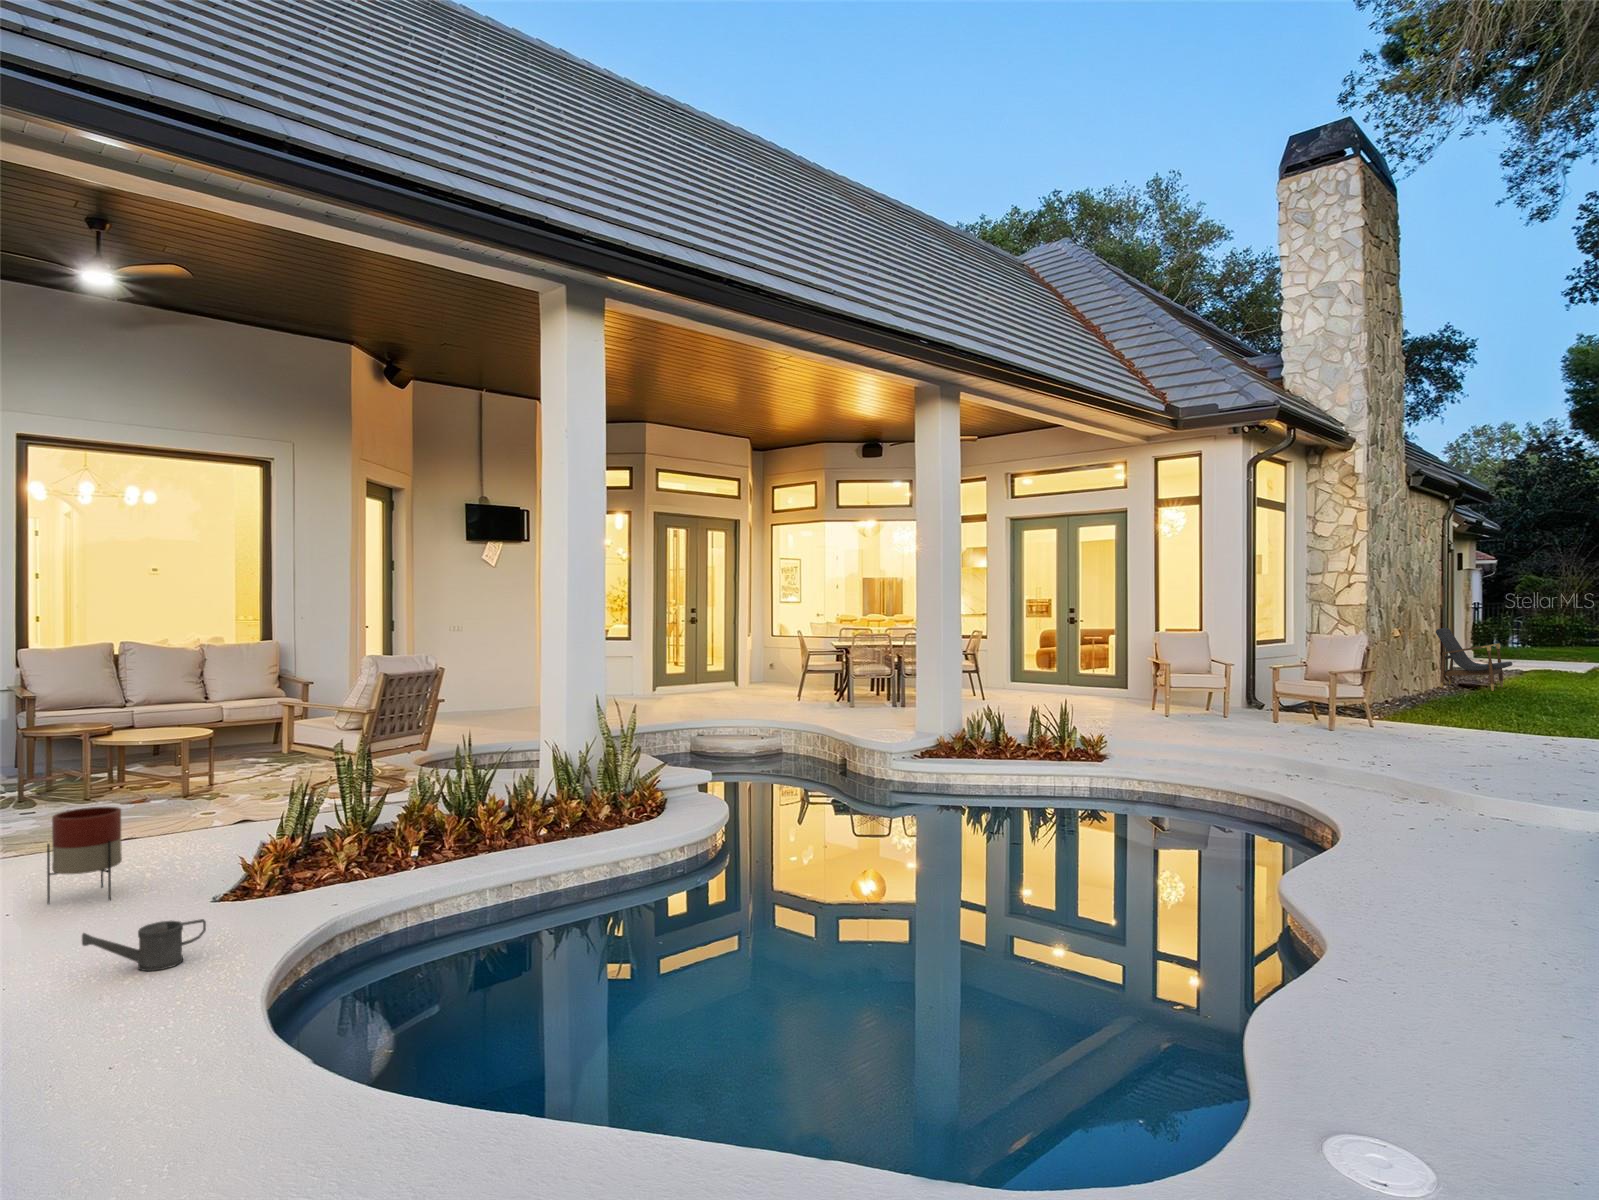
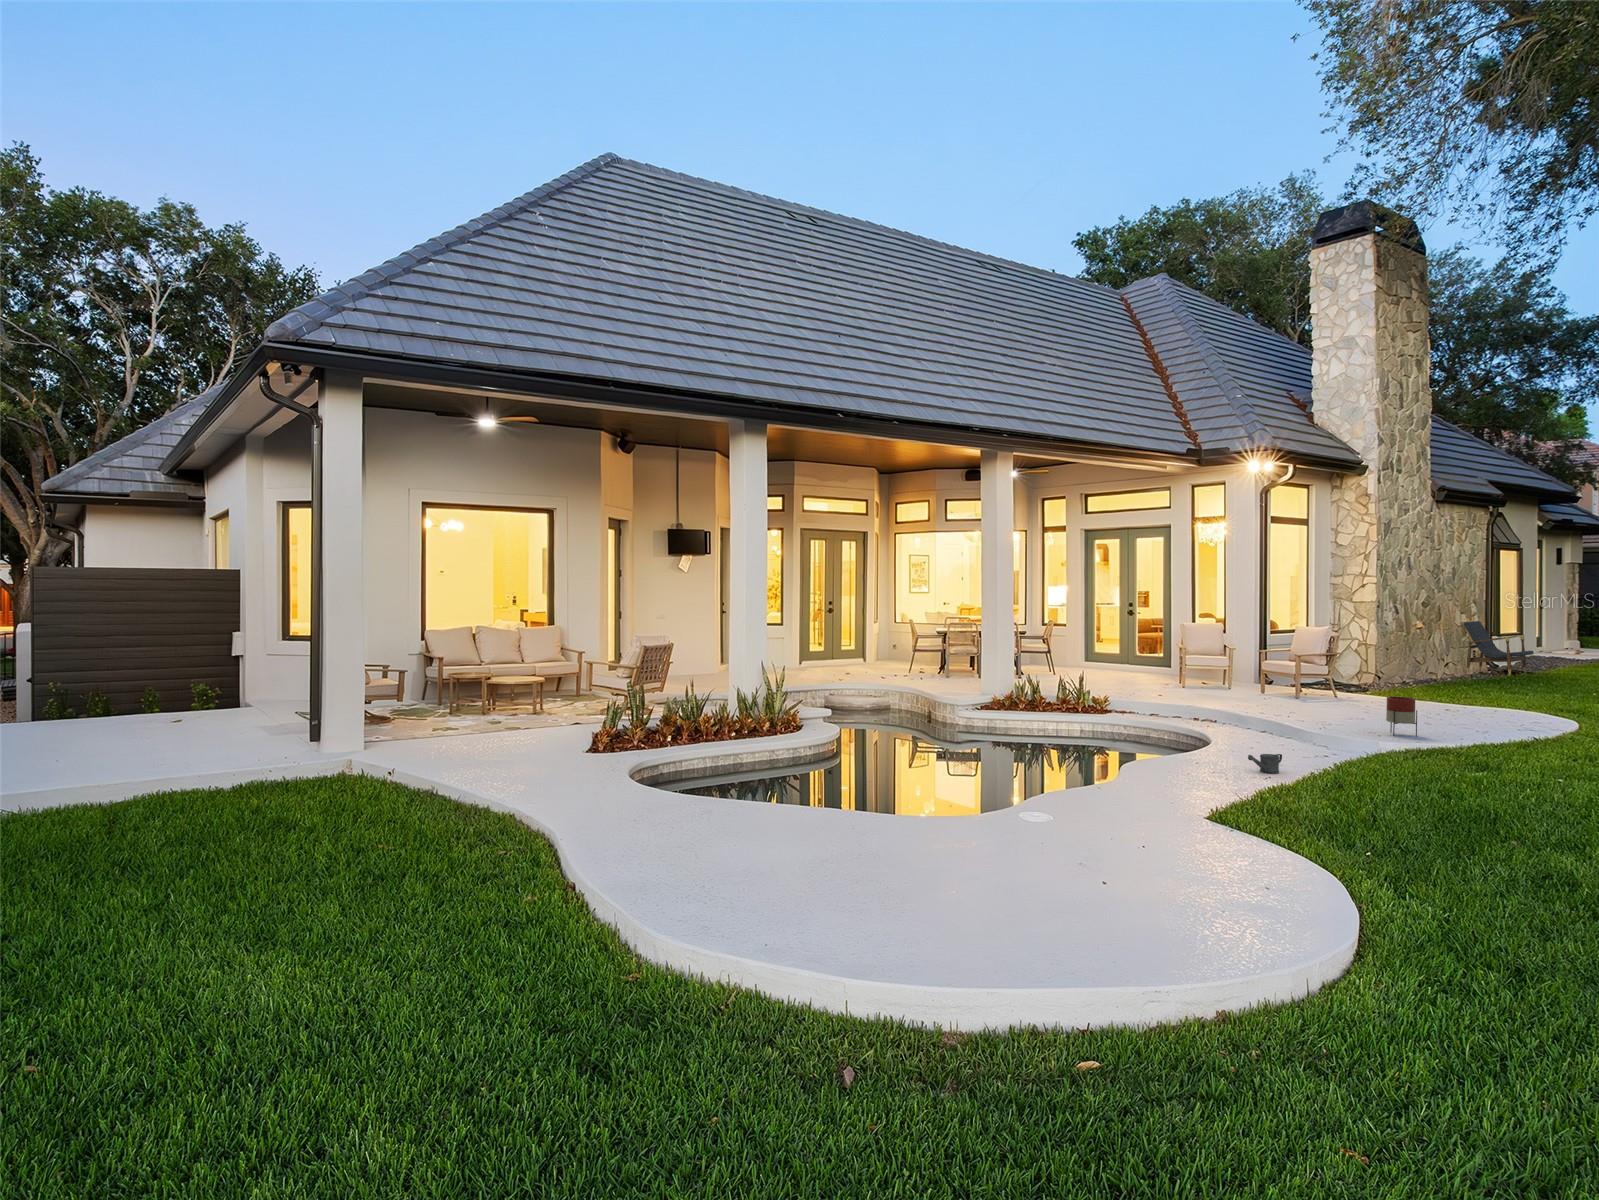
planter: present [47,807,122,904] -> present [1386,697,1417,736]
watering can: present [82,919,206,971] -> present [1248,754,1282,774]

